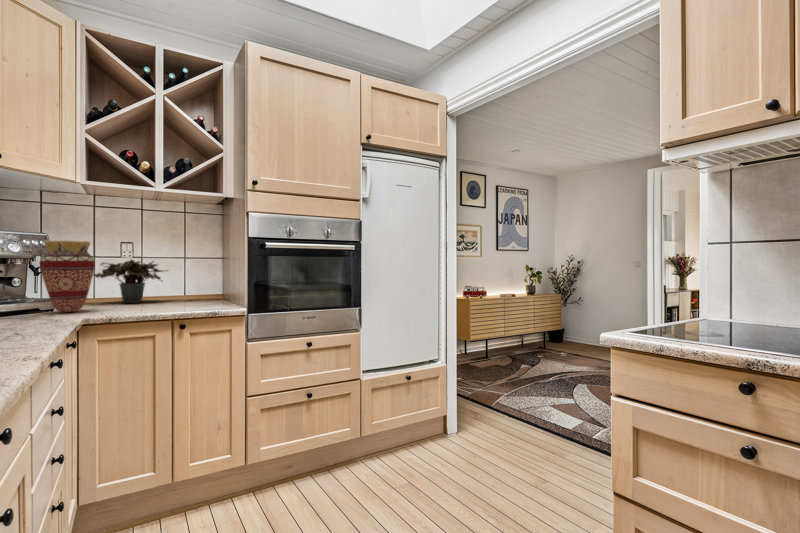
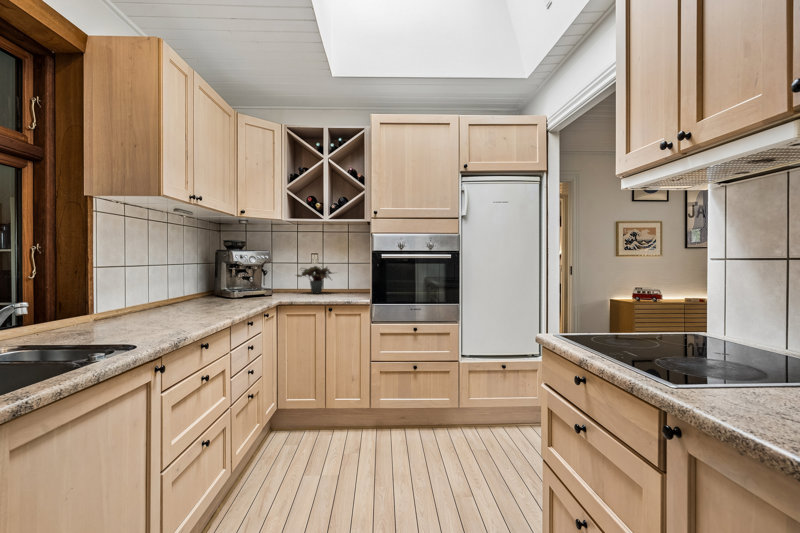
vase: present [40,240,95,312] -> none [264,256,290,297]

